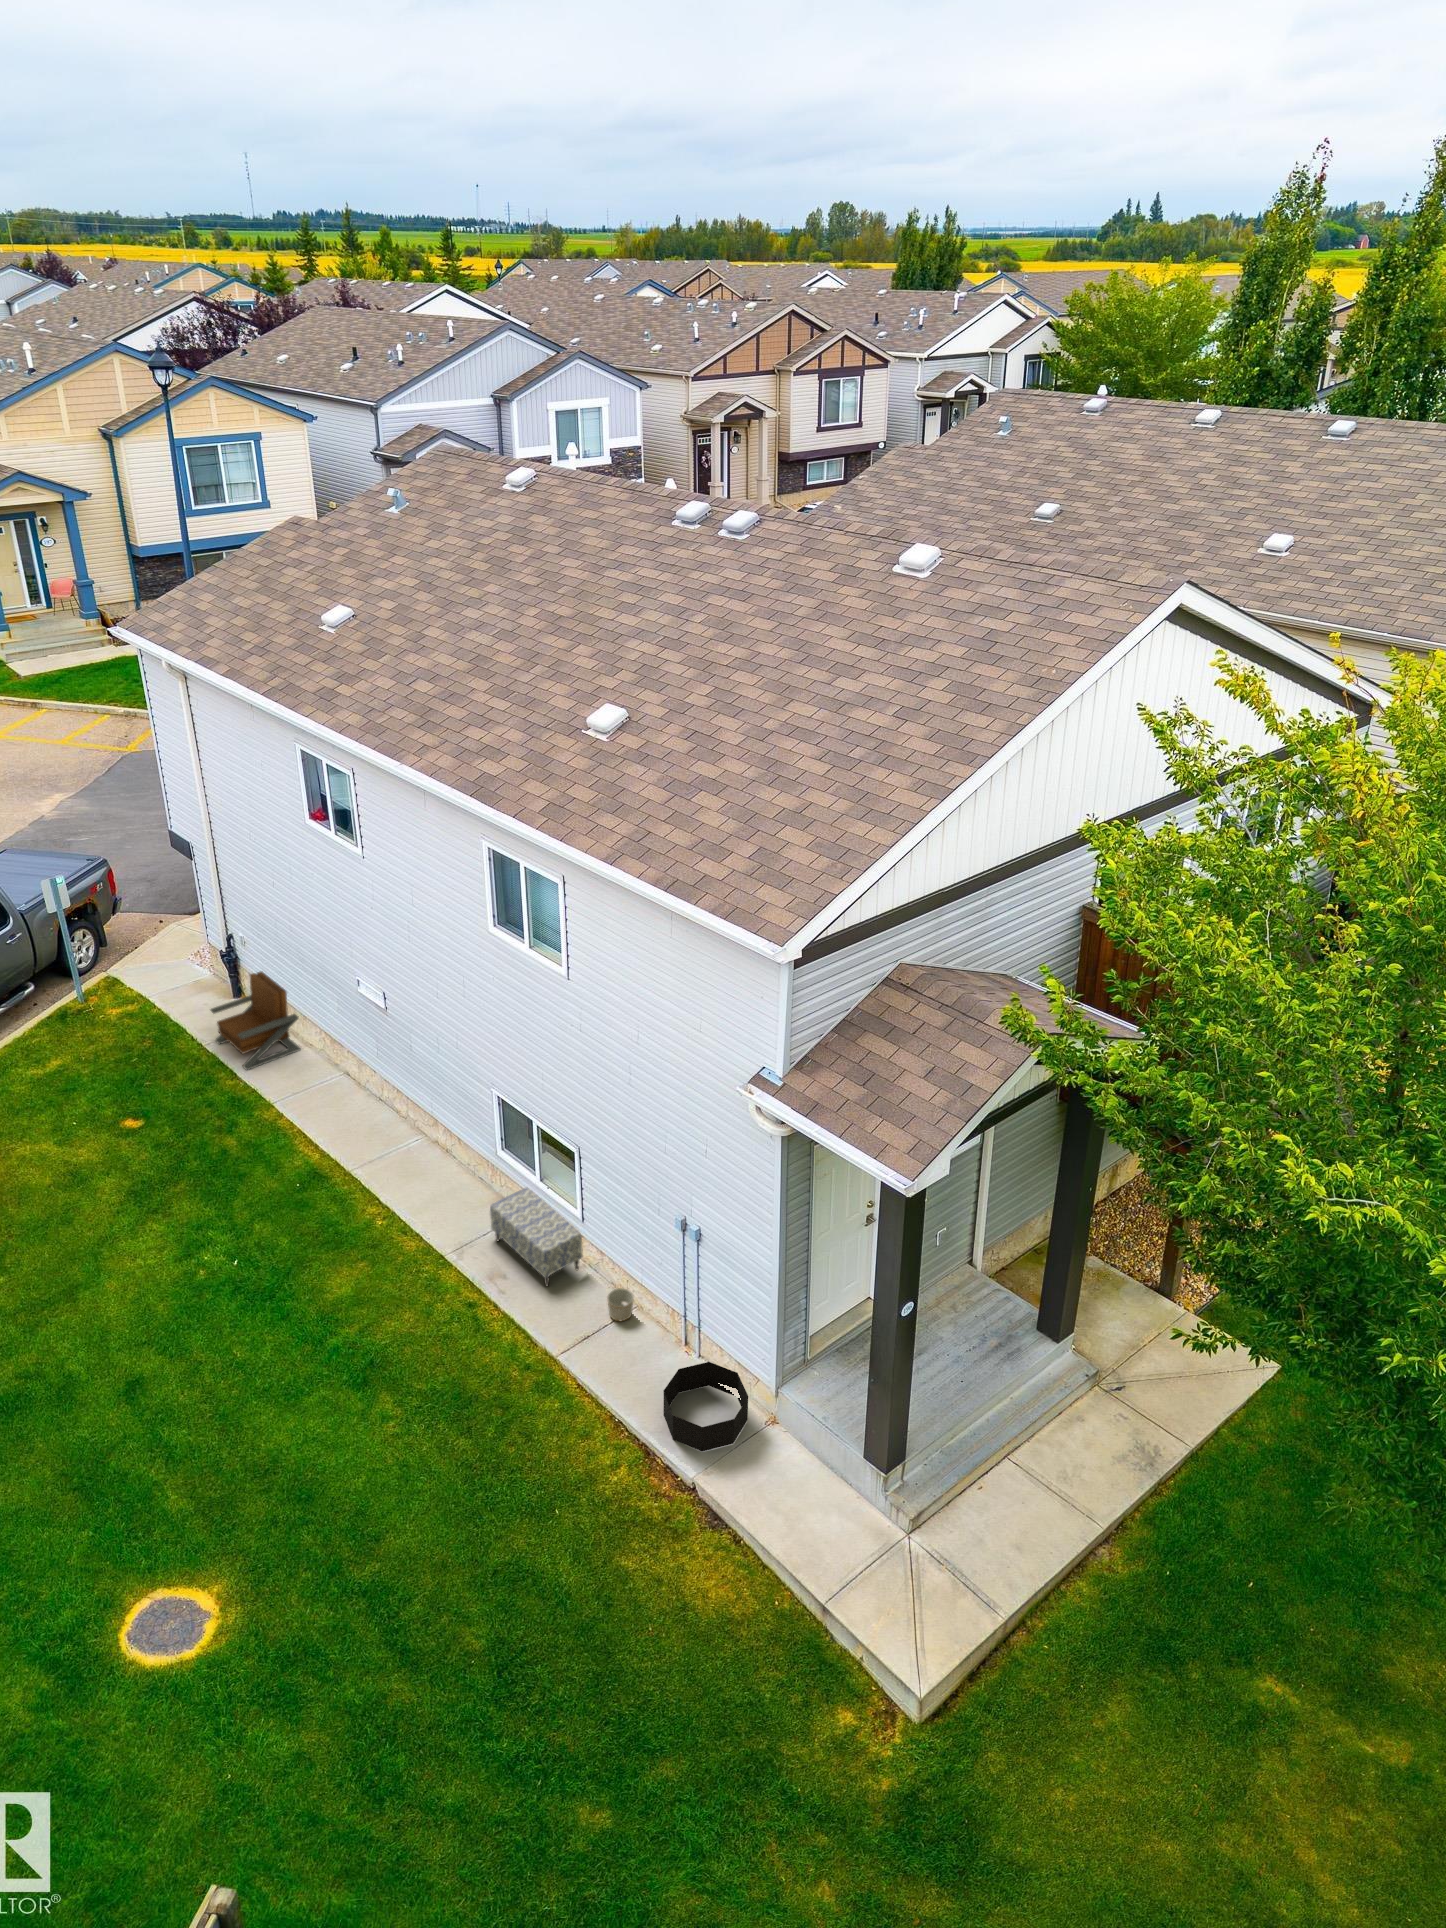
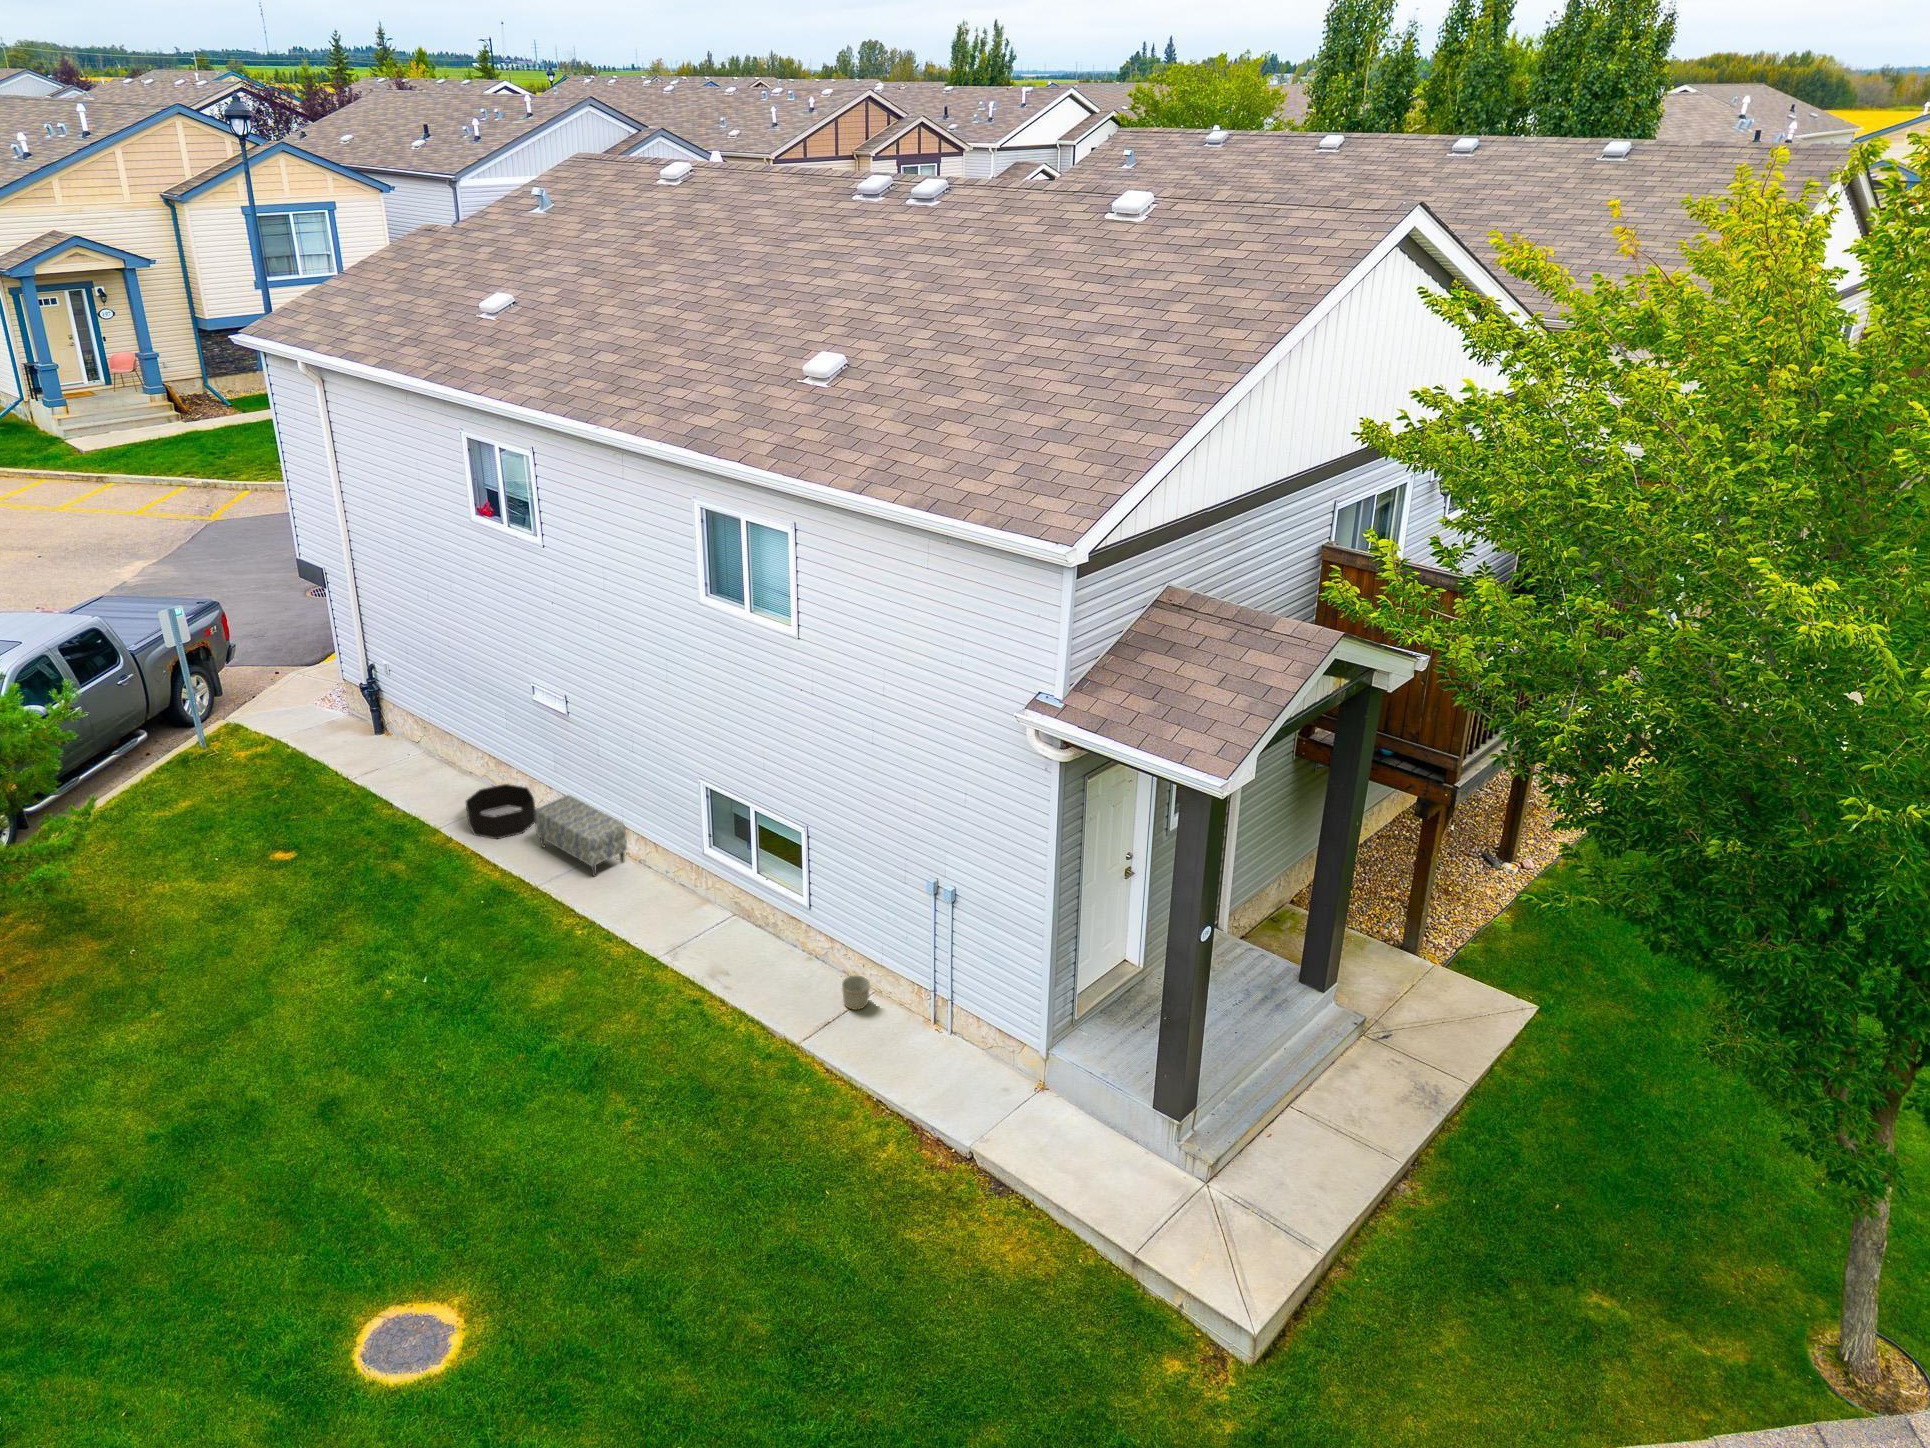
lounge chair: present [211,971,300,1070] -> none [355,697,459,801]
bench: present [490,1188,583,1286] -> present [534,796,627,877]
basket: present [663,1362,748,1452] -> present [466,784,535,839]

